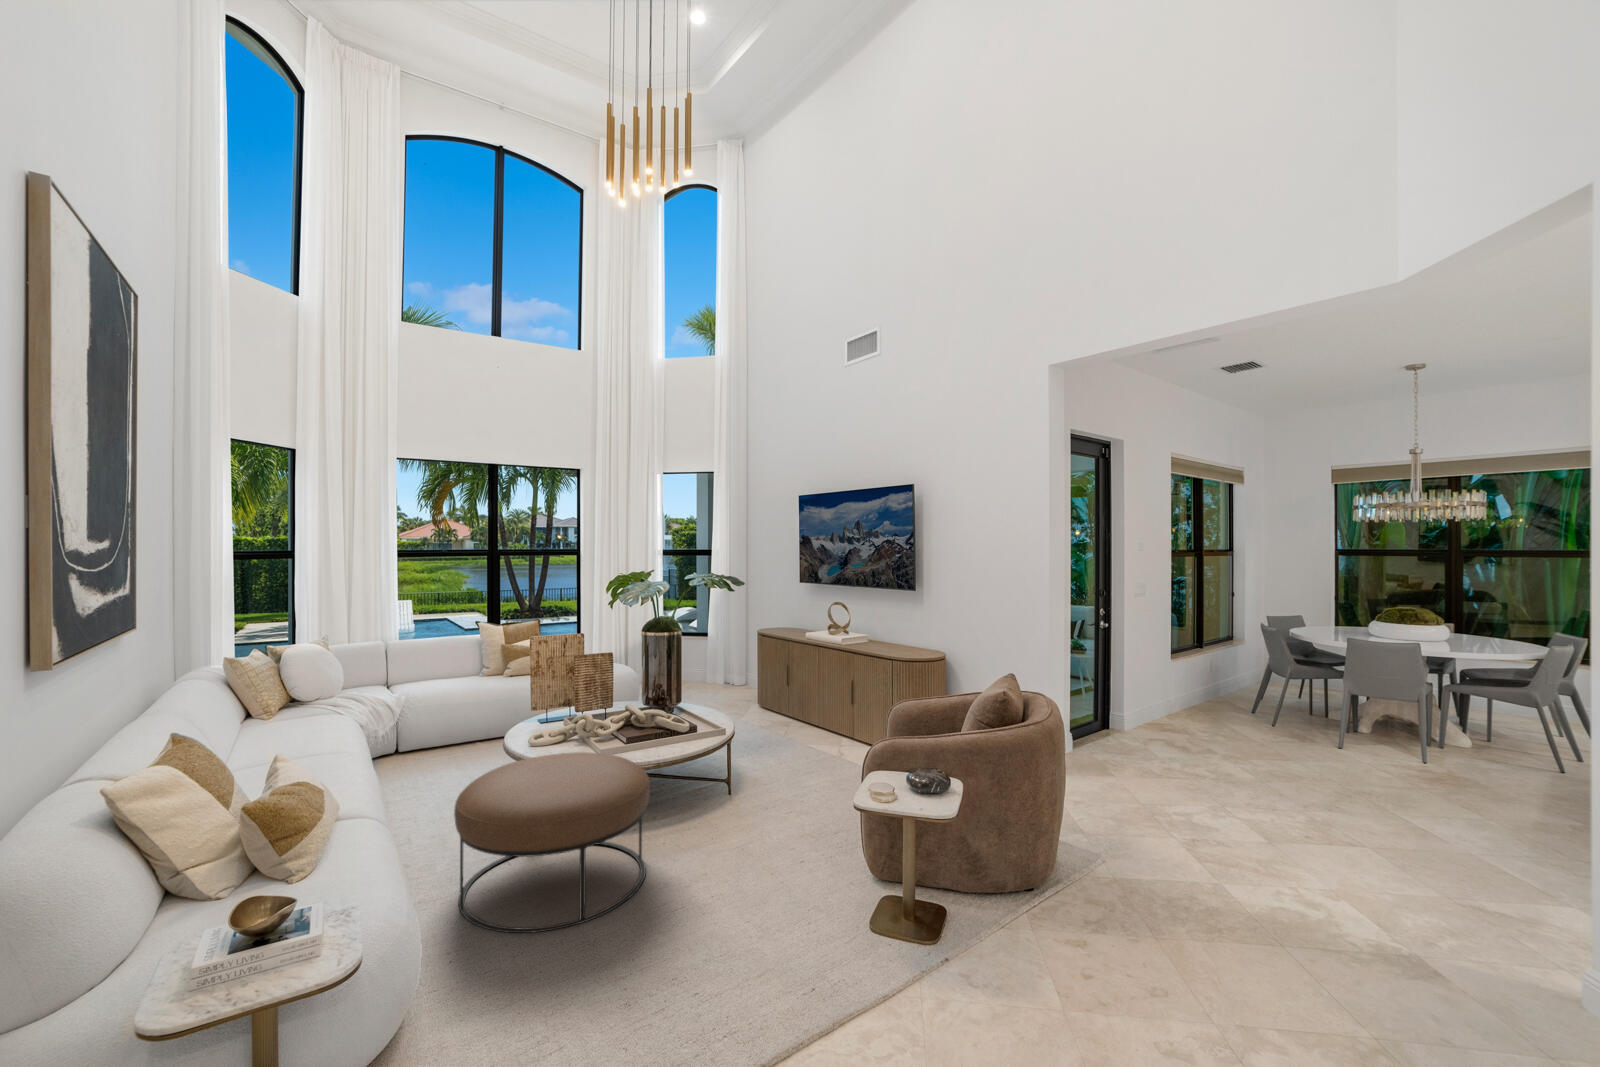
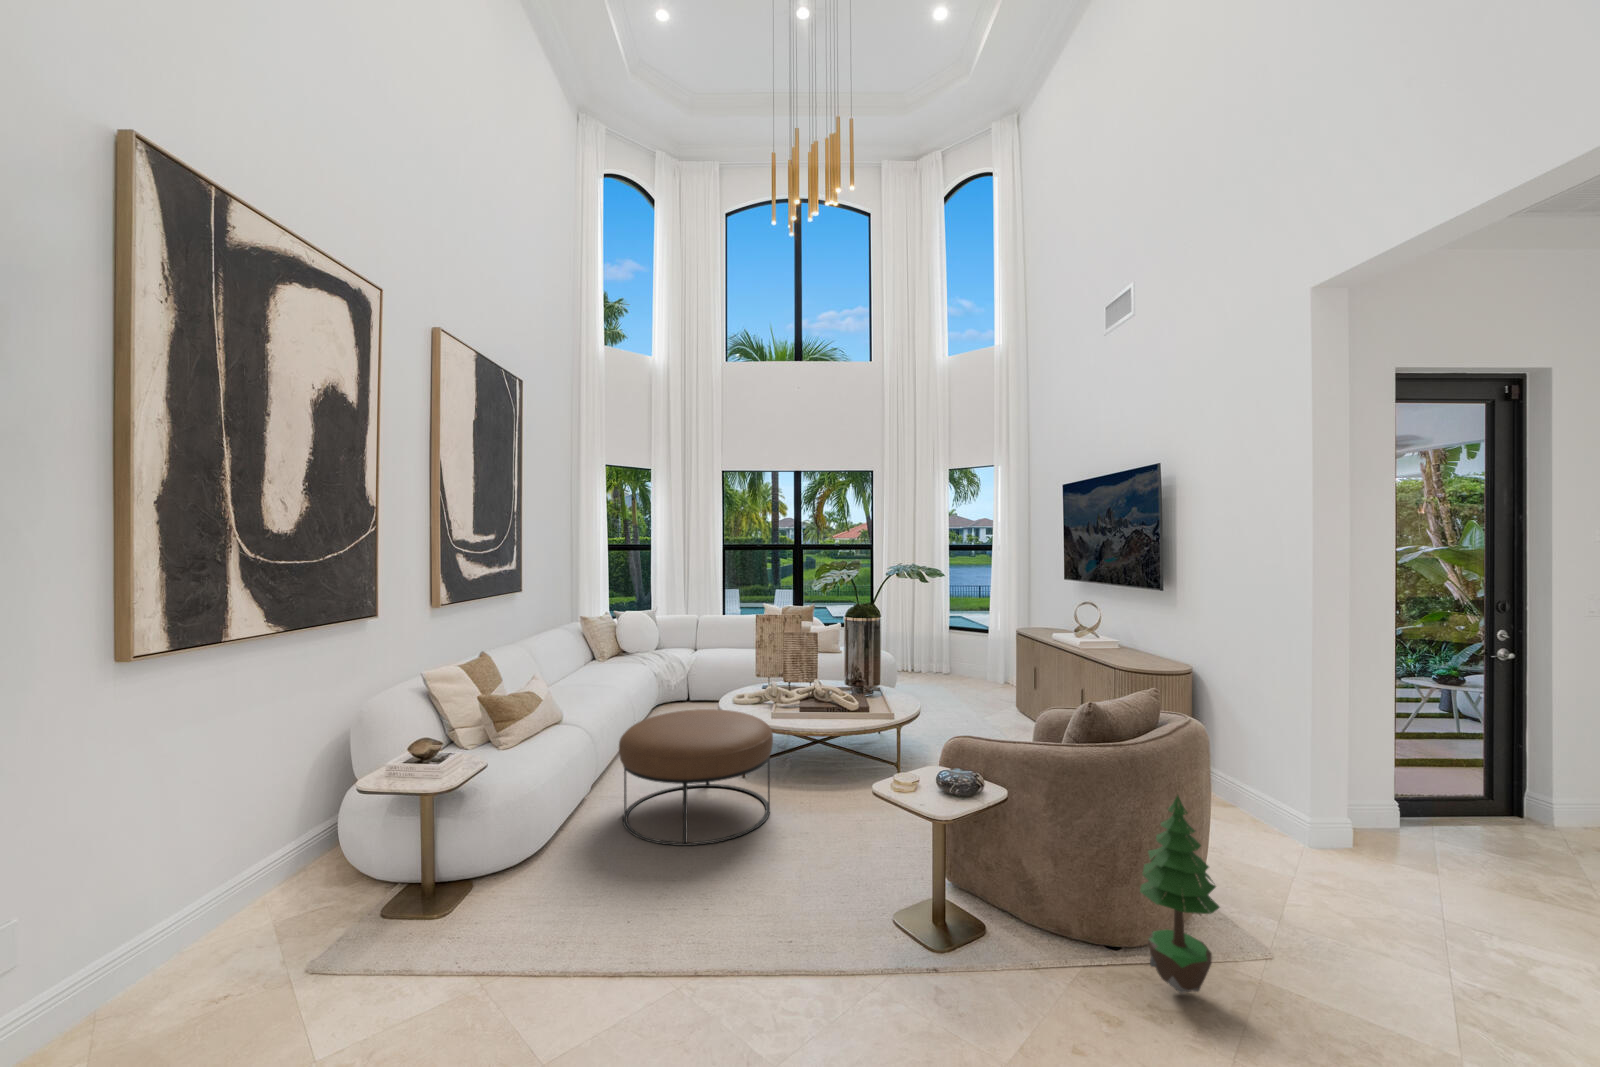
potted tree: none [1049,752,1107,902] -> present [1140,796,1220,993]

